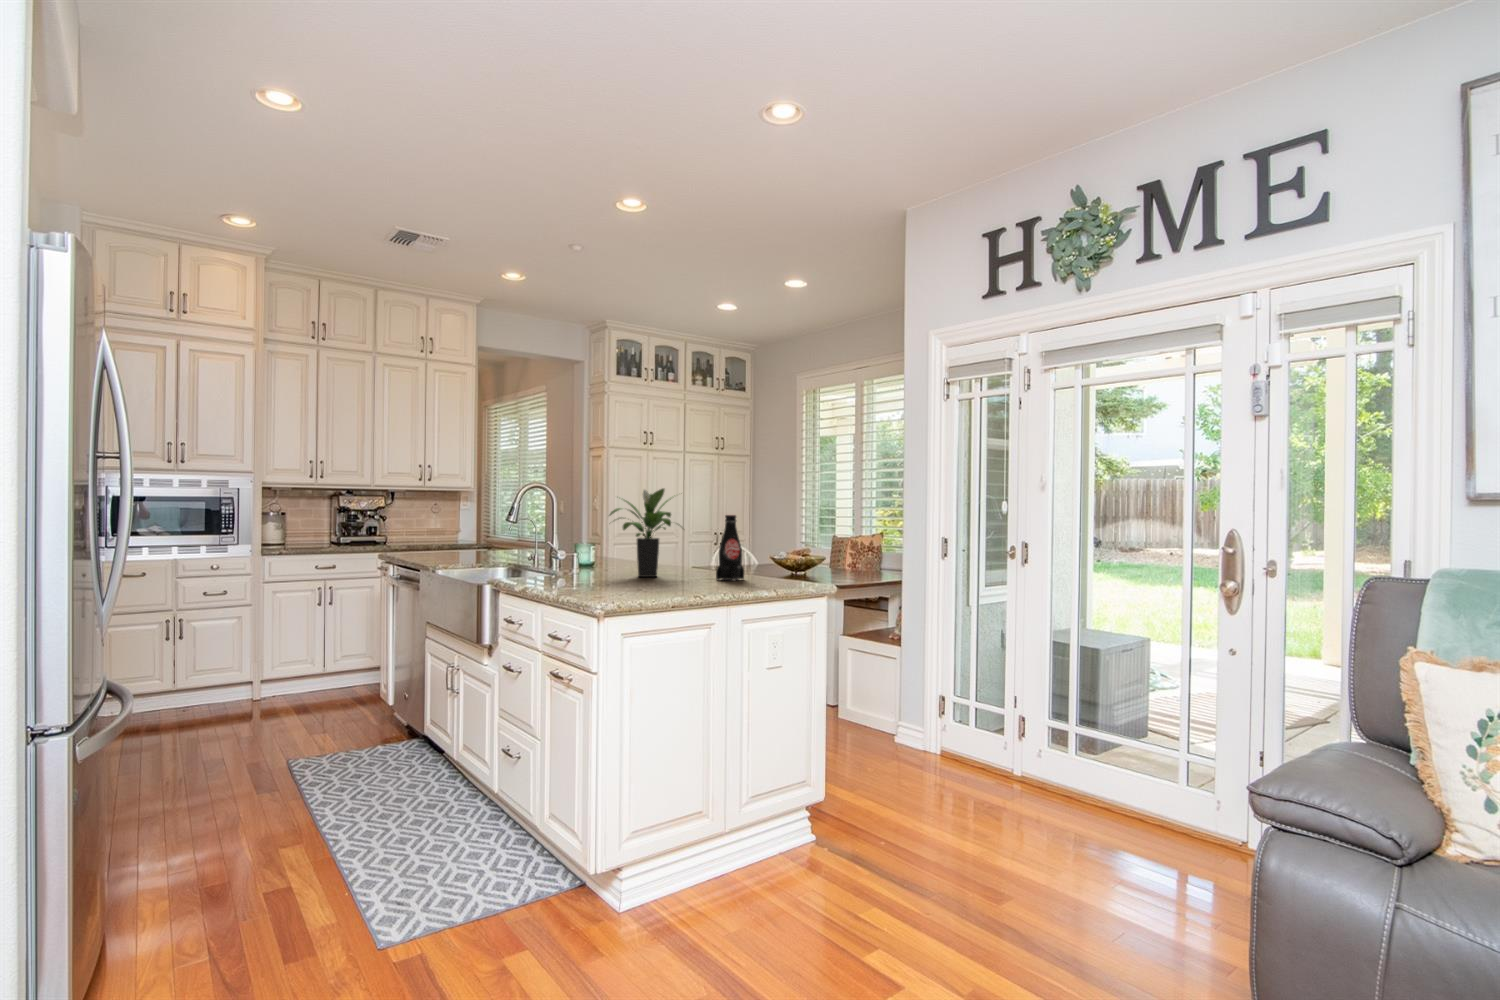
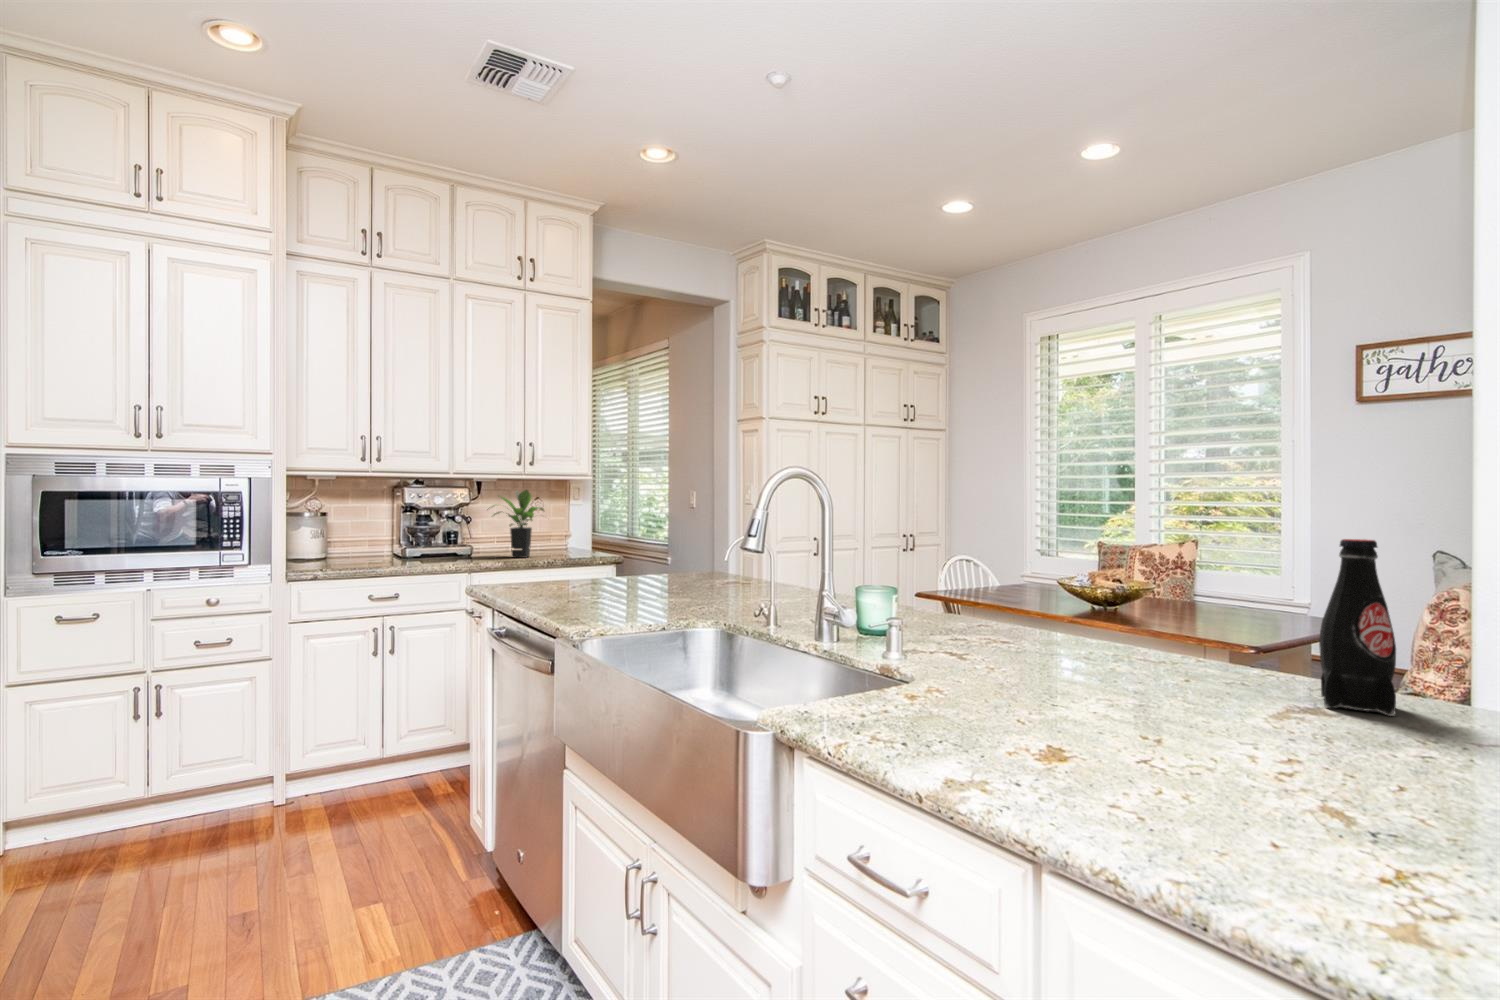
potted plant: present [610,489,671,577] -> present [494,490,544,558]

